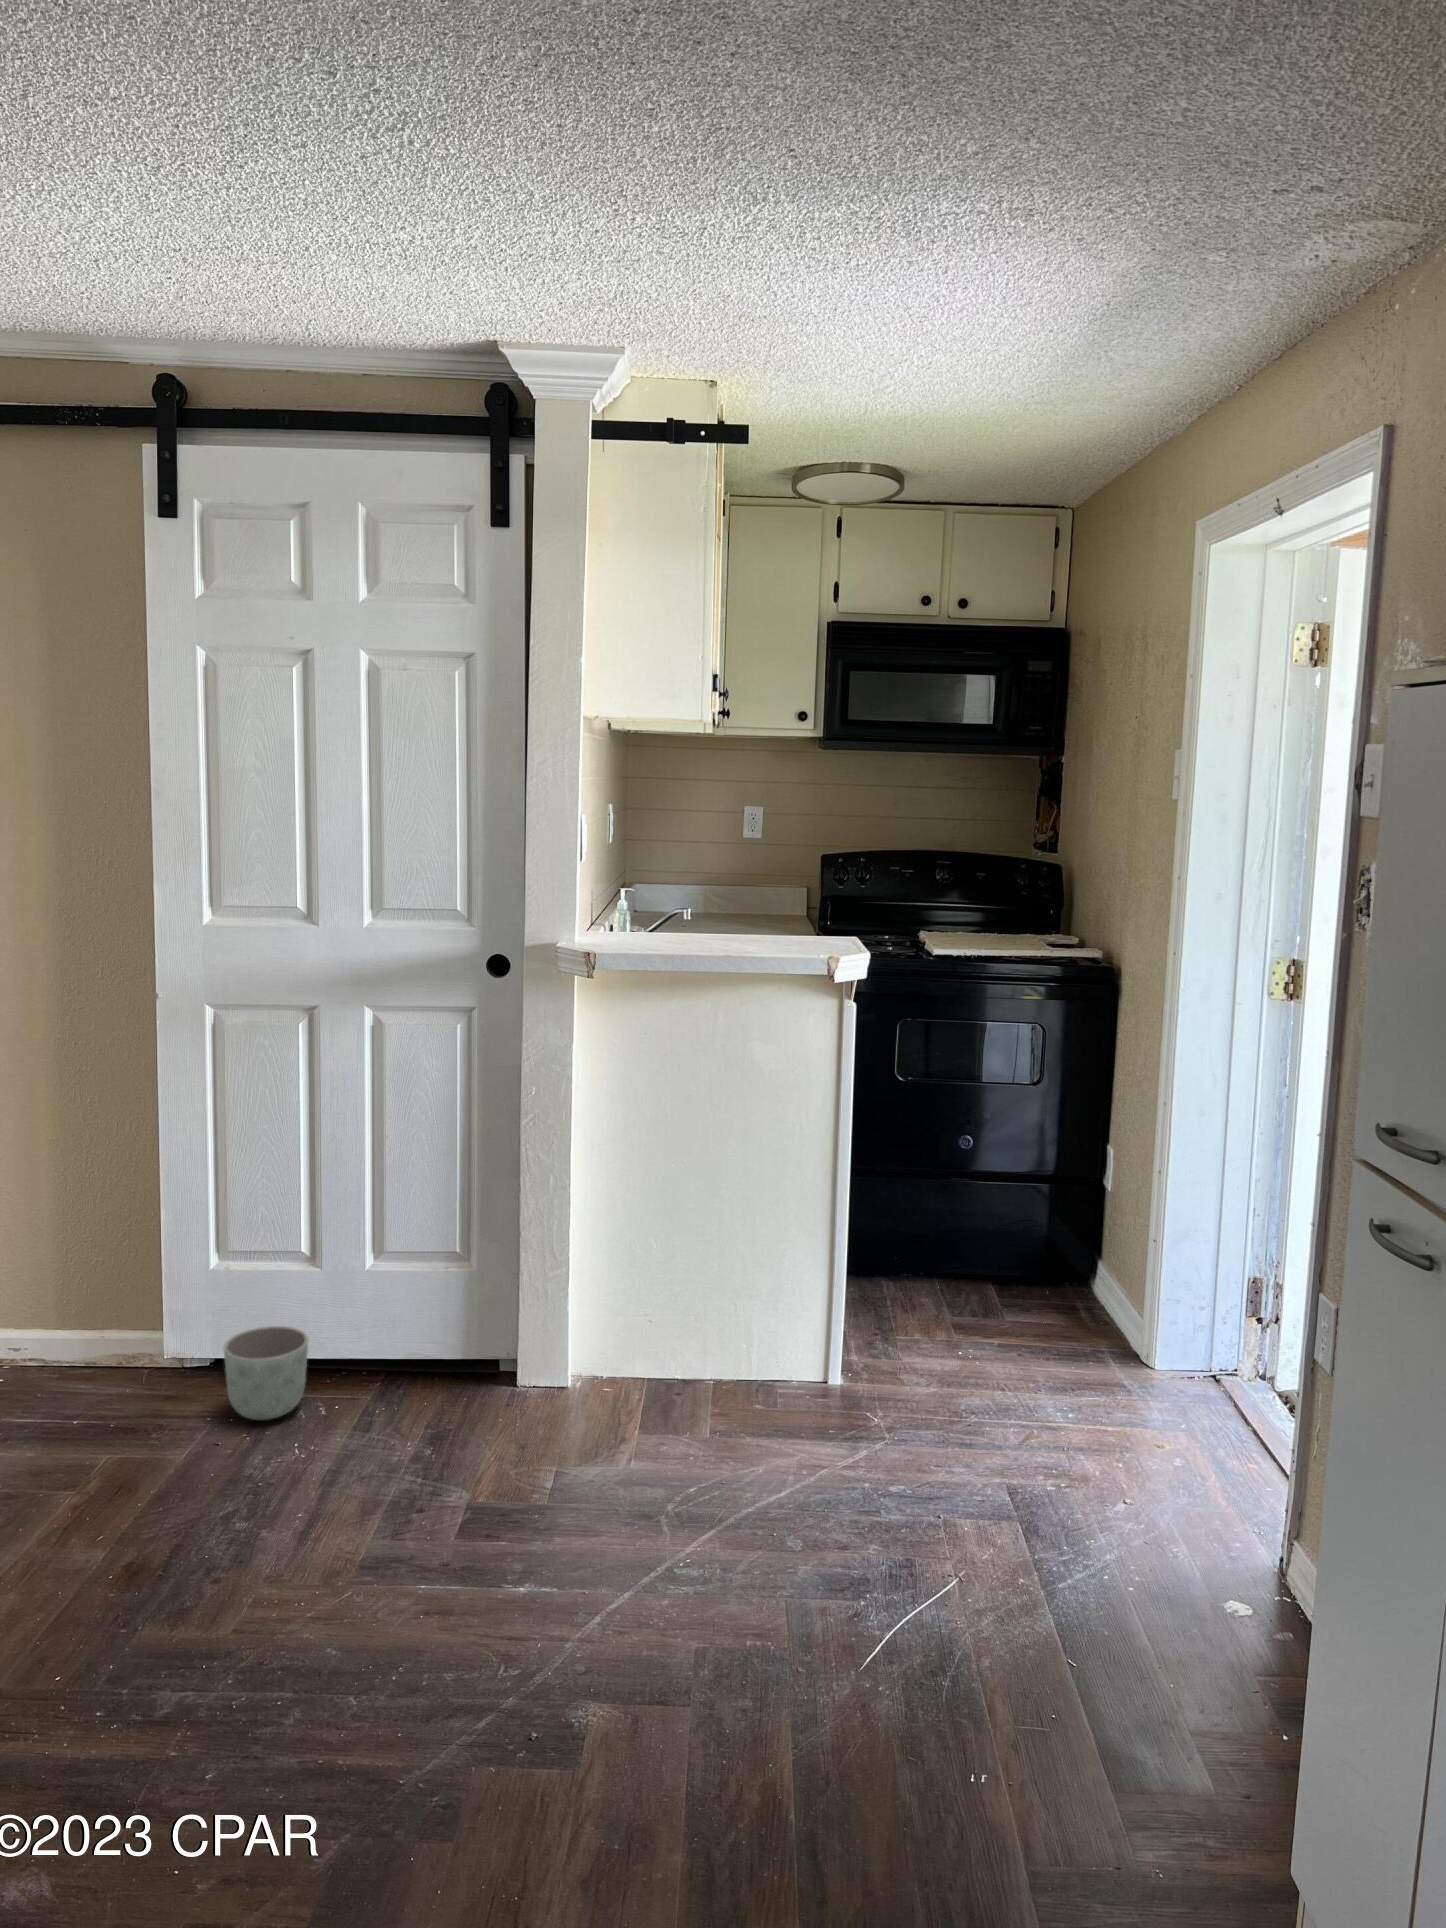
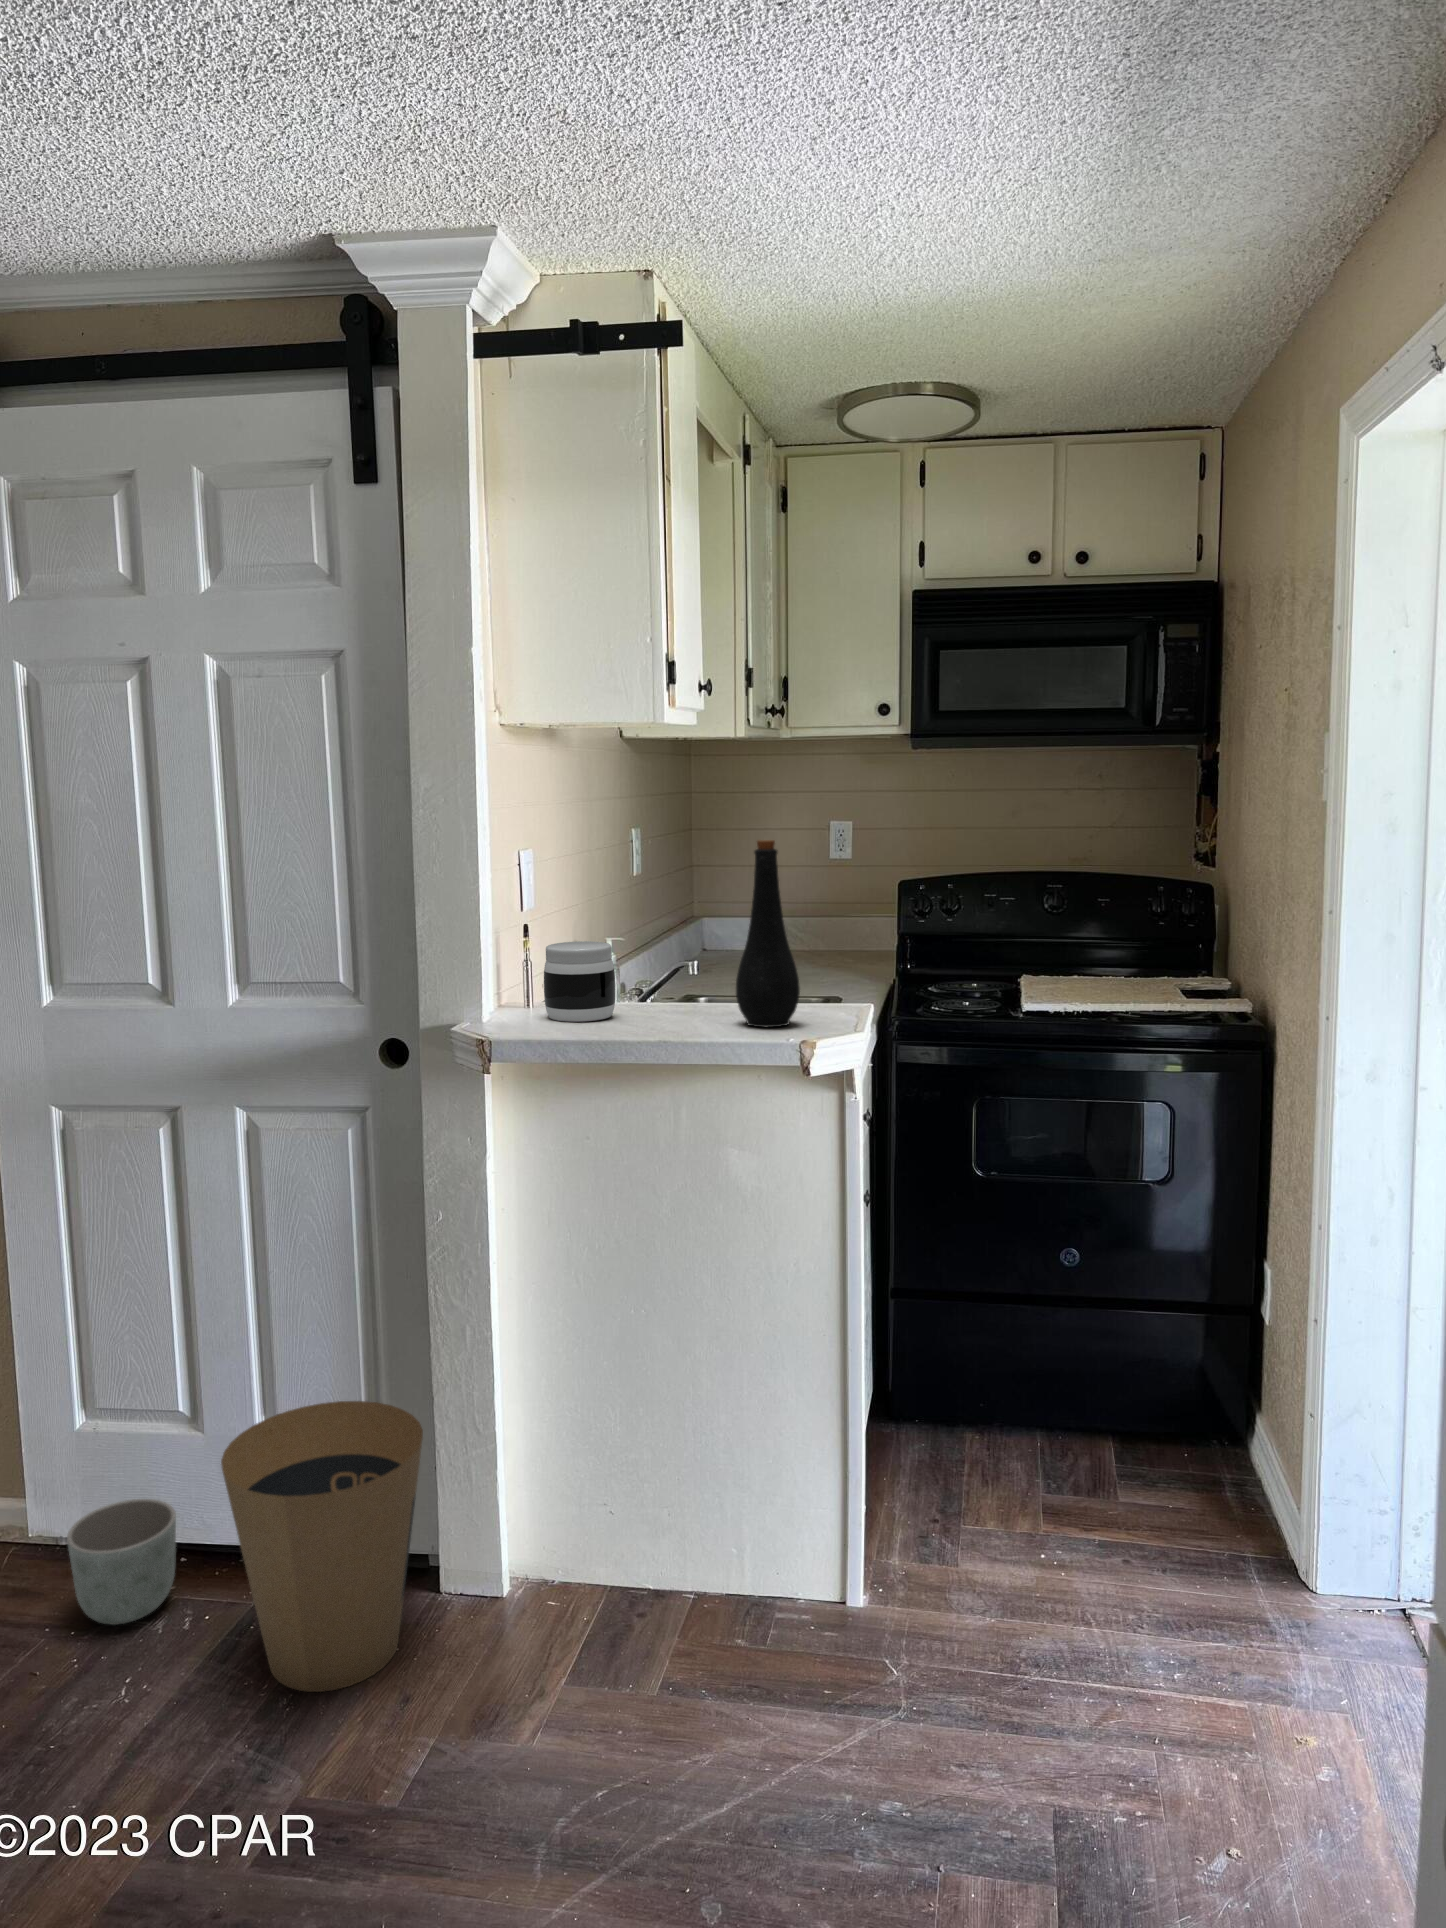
bottle: none [766,813,814,952] -> present [736,840,800,1027]
jar: none [618,886,672,945] -> present [544,941,615,1022]
trash can: none [376,1240,529,1452] -> present [221,1401,423,1692]

